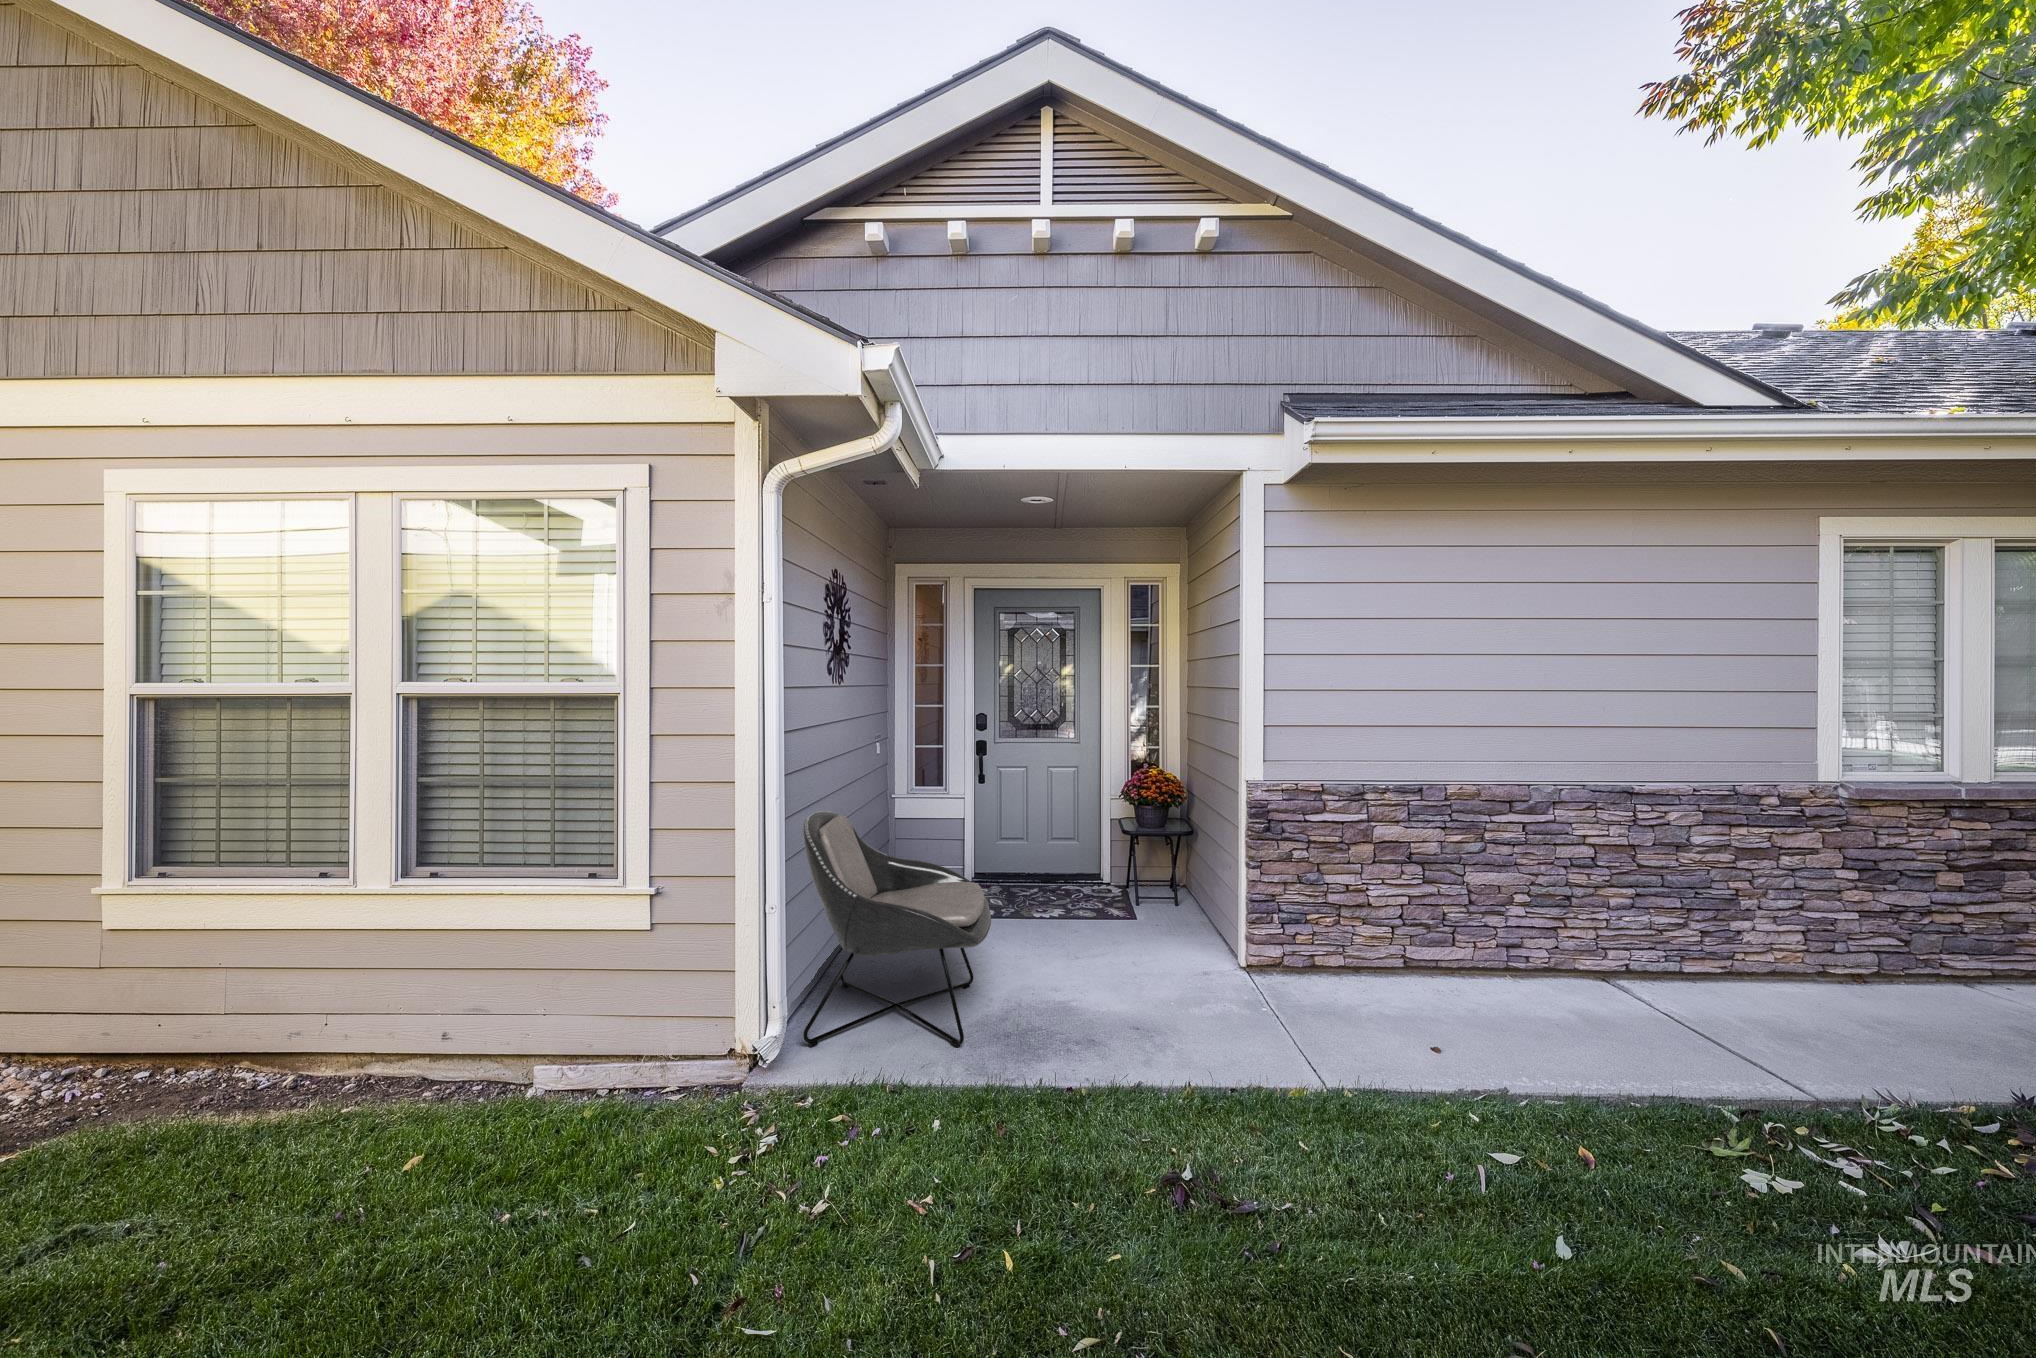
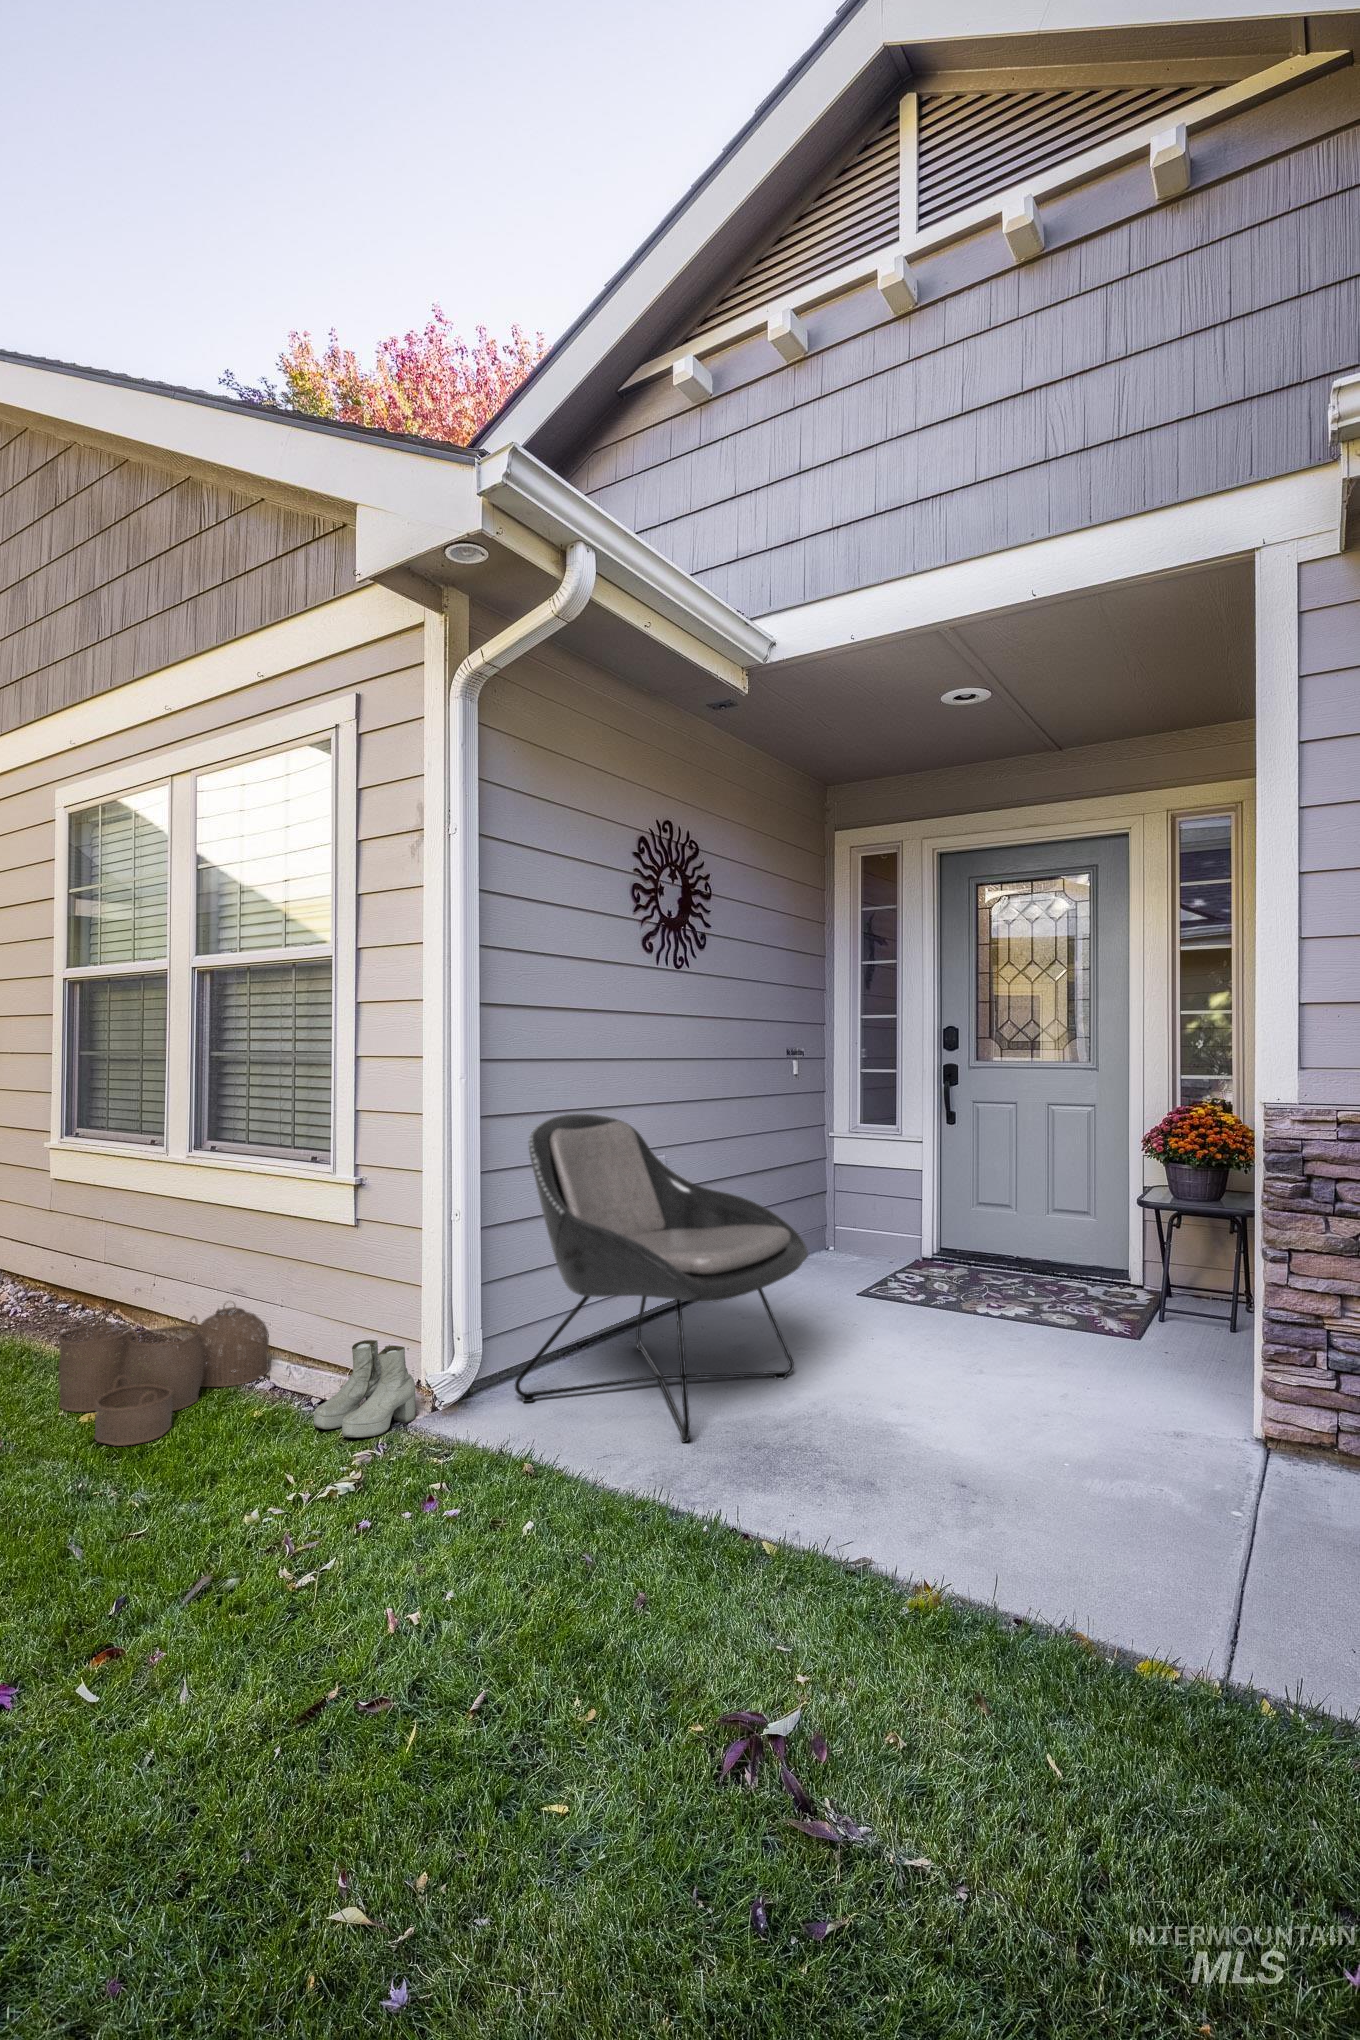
woven basket: none [345,1018,542,1181] -> present [58,1304,269,1446]
boots: none [661,1025,739,1110] -> present [314,1340,416,1438]

